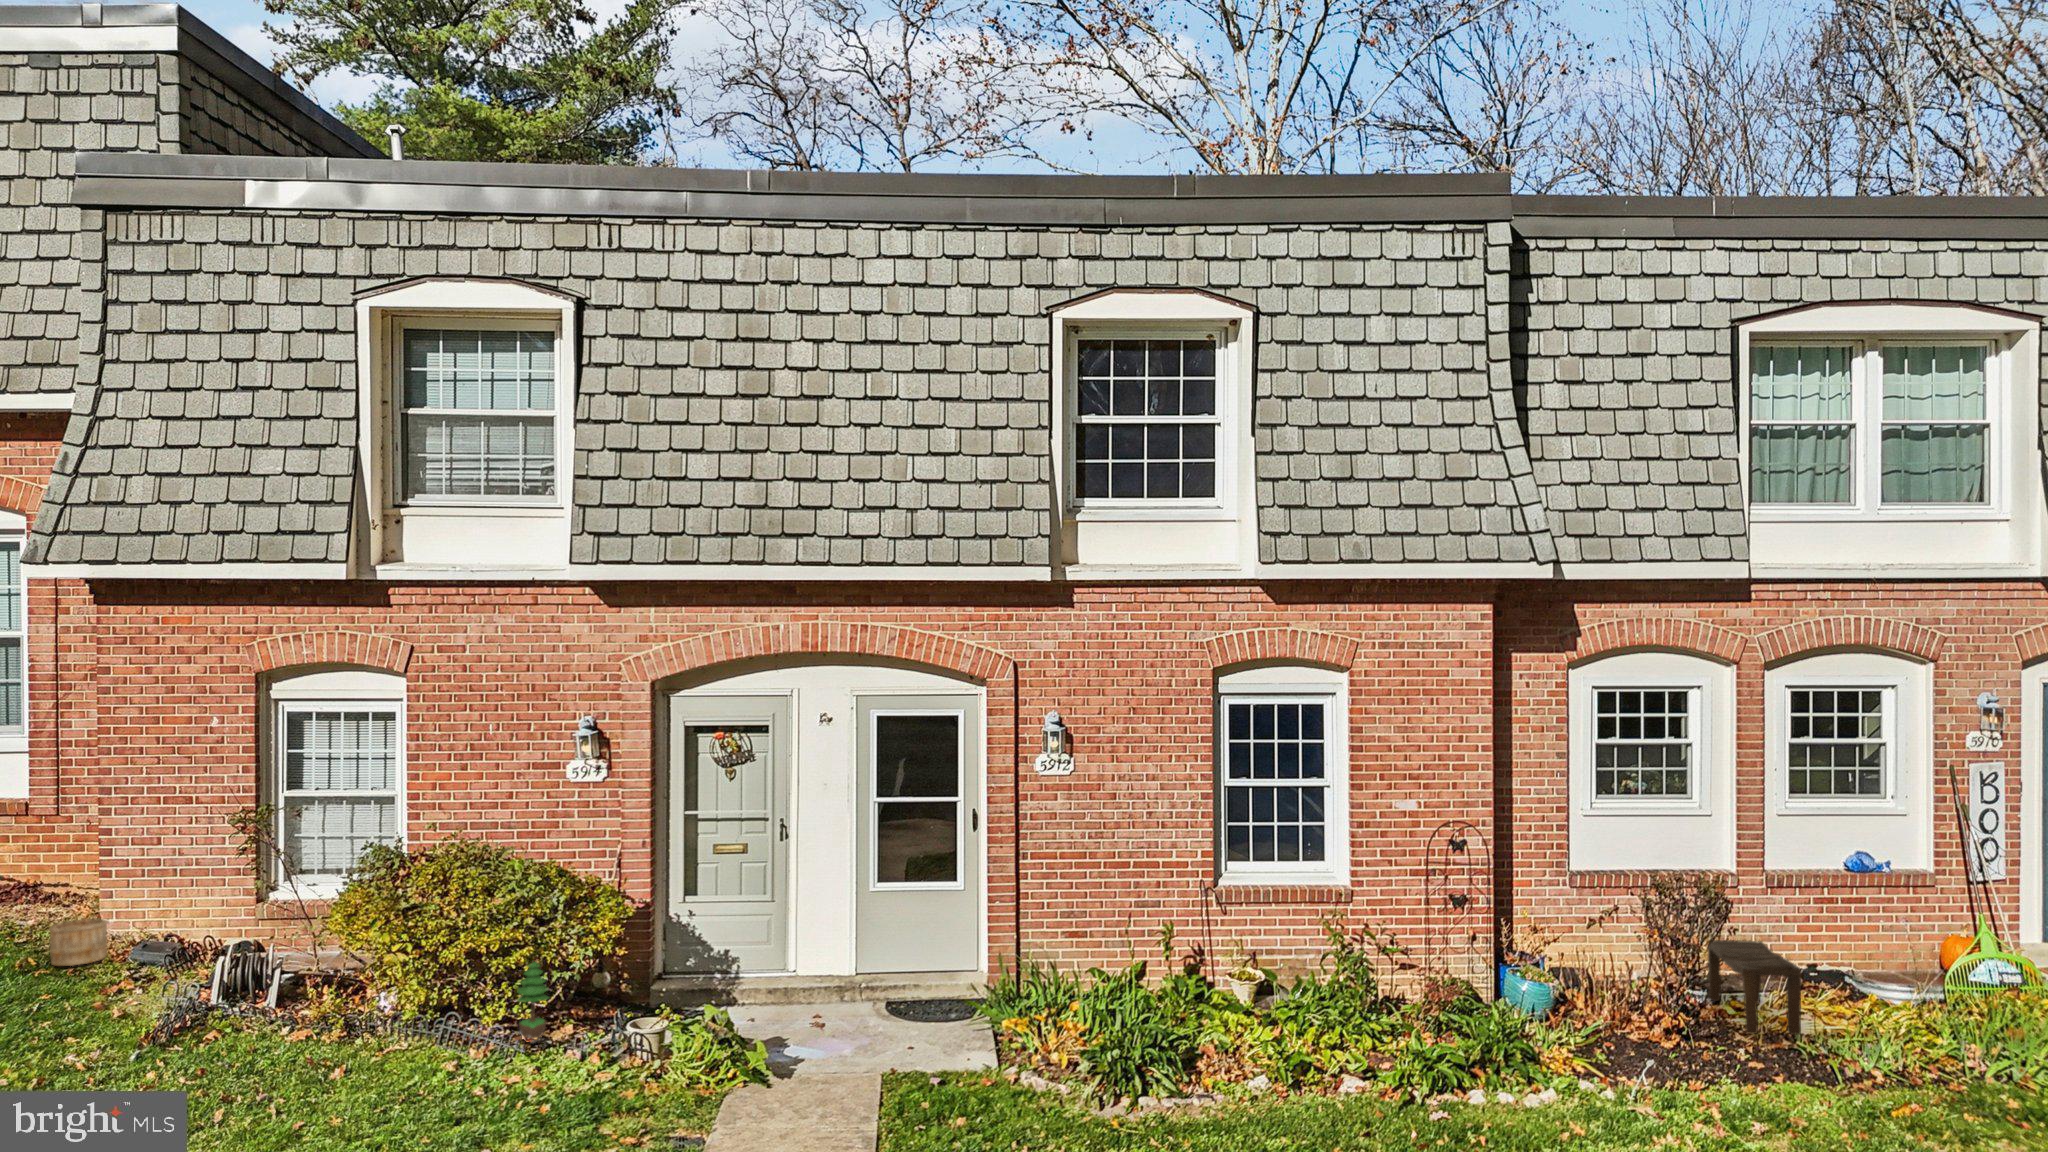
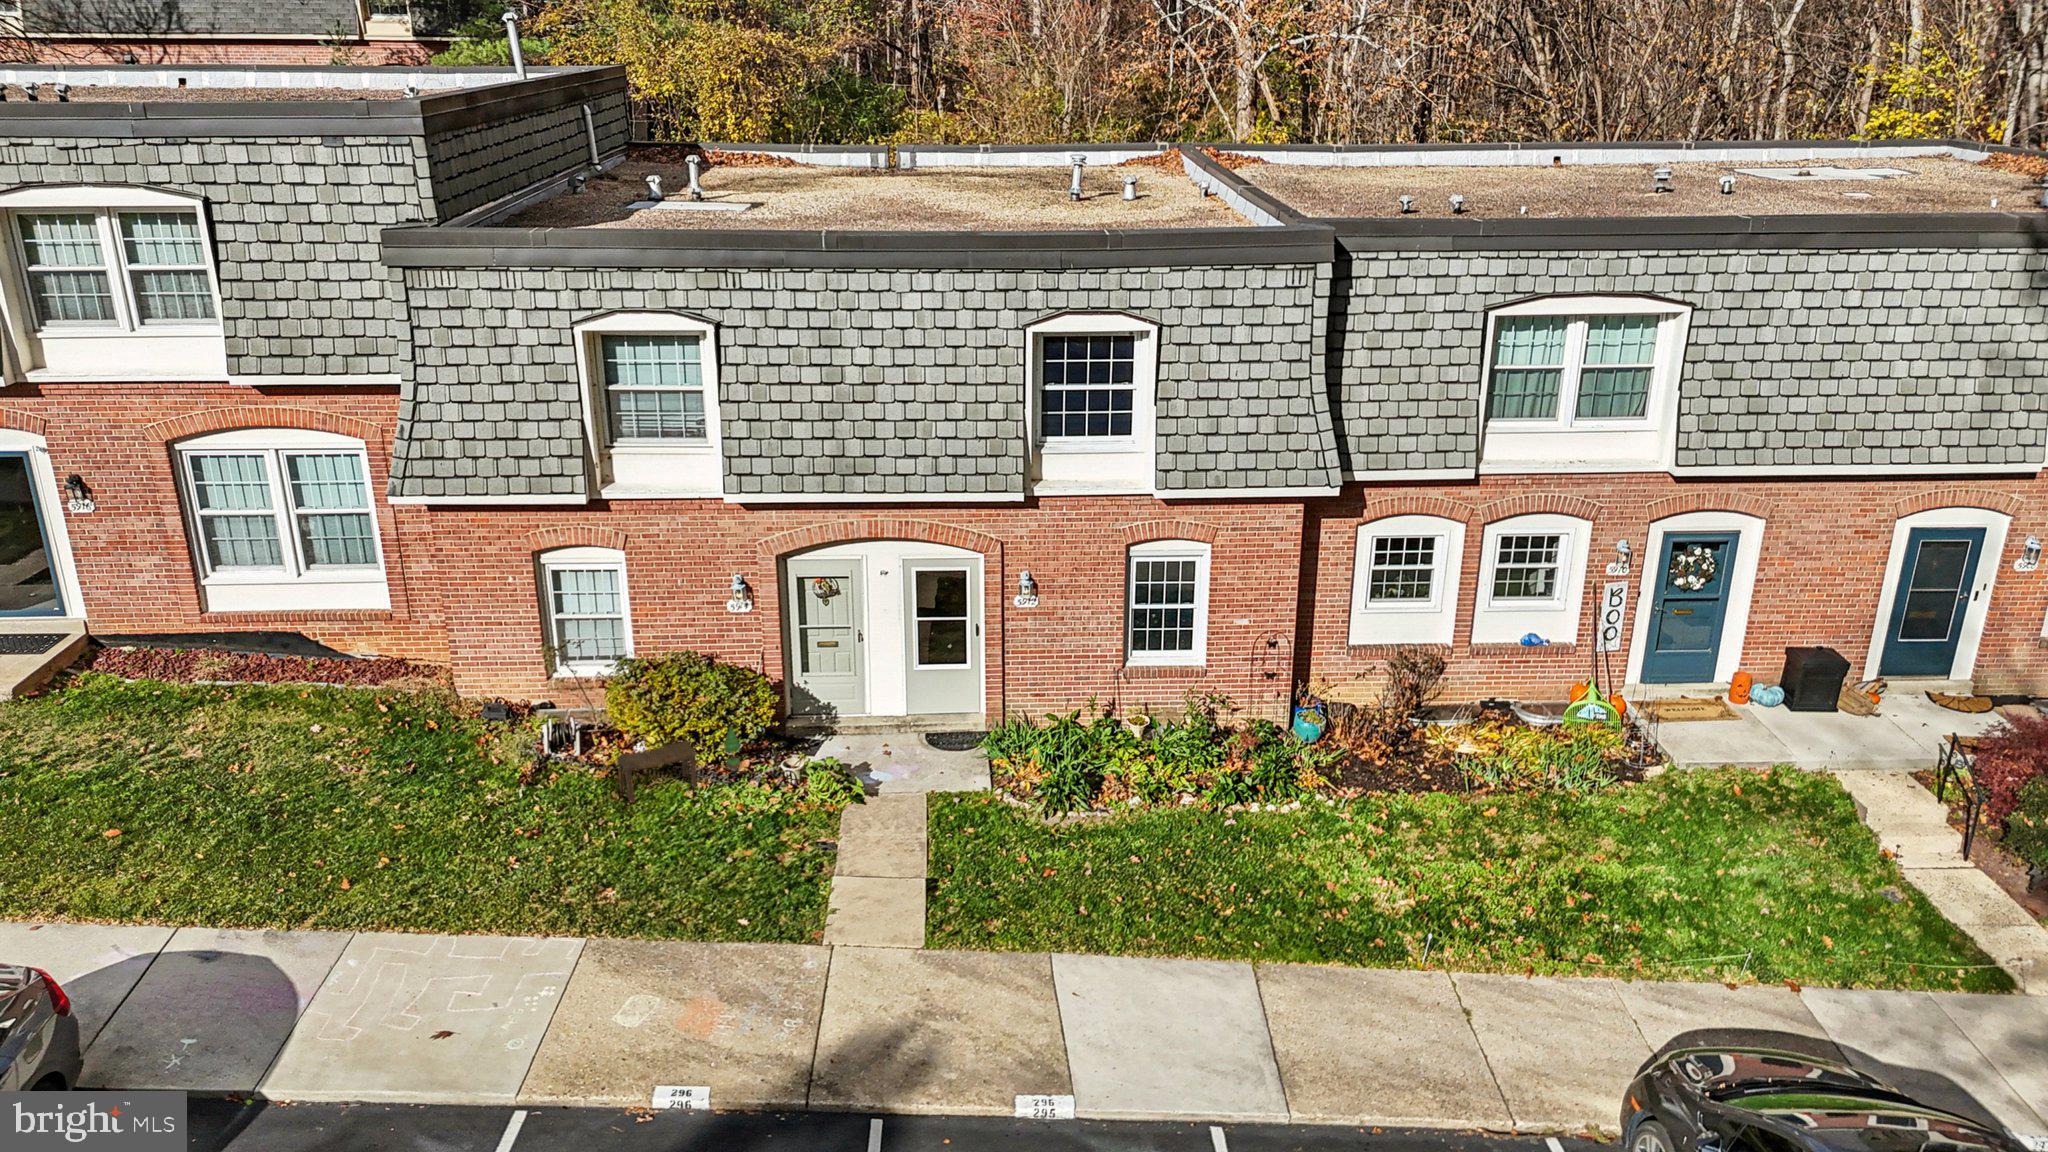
wooden bucket: present [49,919,108,966] -> none [431,689,463,720]
bench: present [1707,940,1802,1035] -> present [618,741,697,803]

